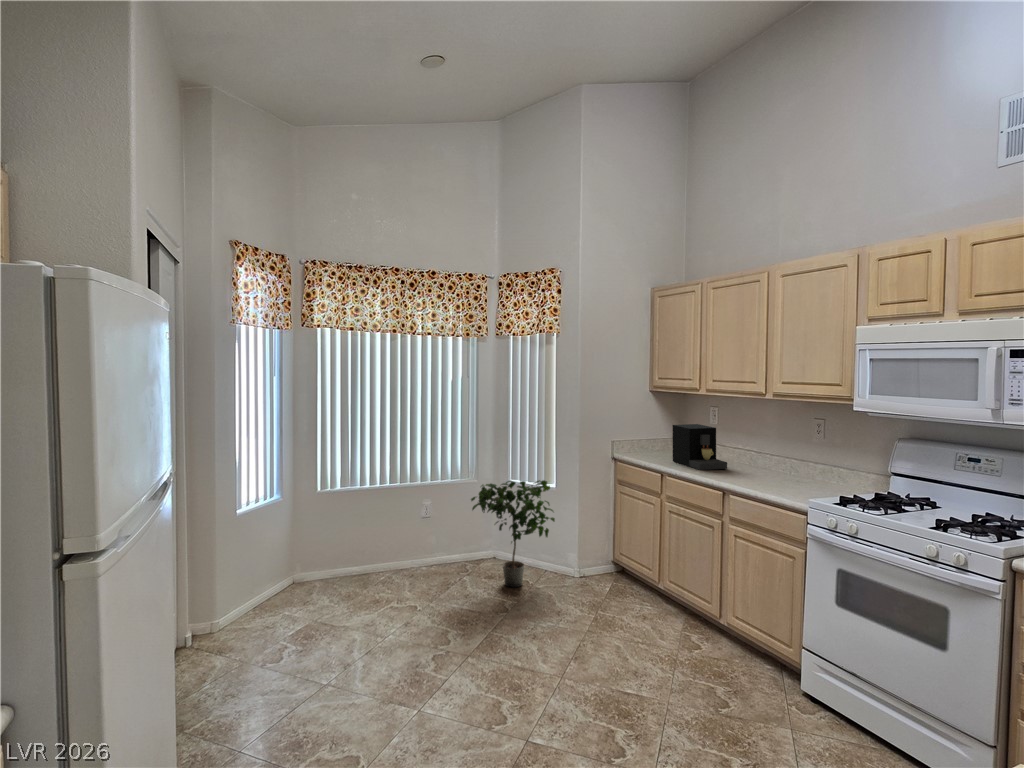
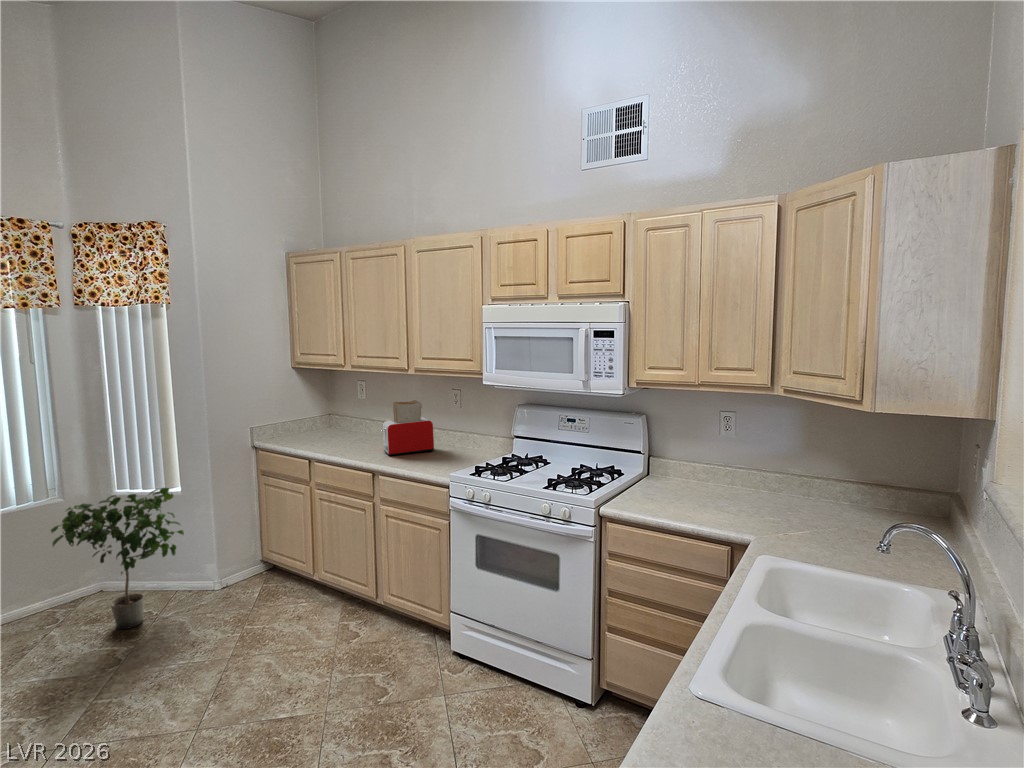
coffee maker: present [673,424,727,470] -> none [321,402,379,452]
toaster: none [731,425,788,479] -> present [381,400,434,456]

